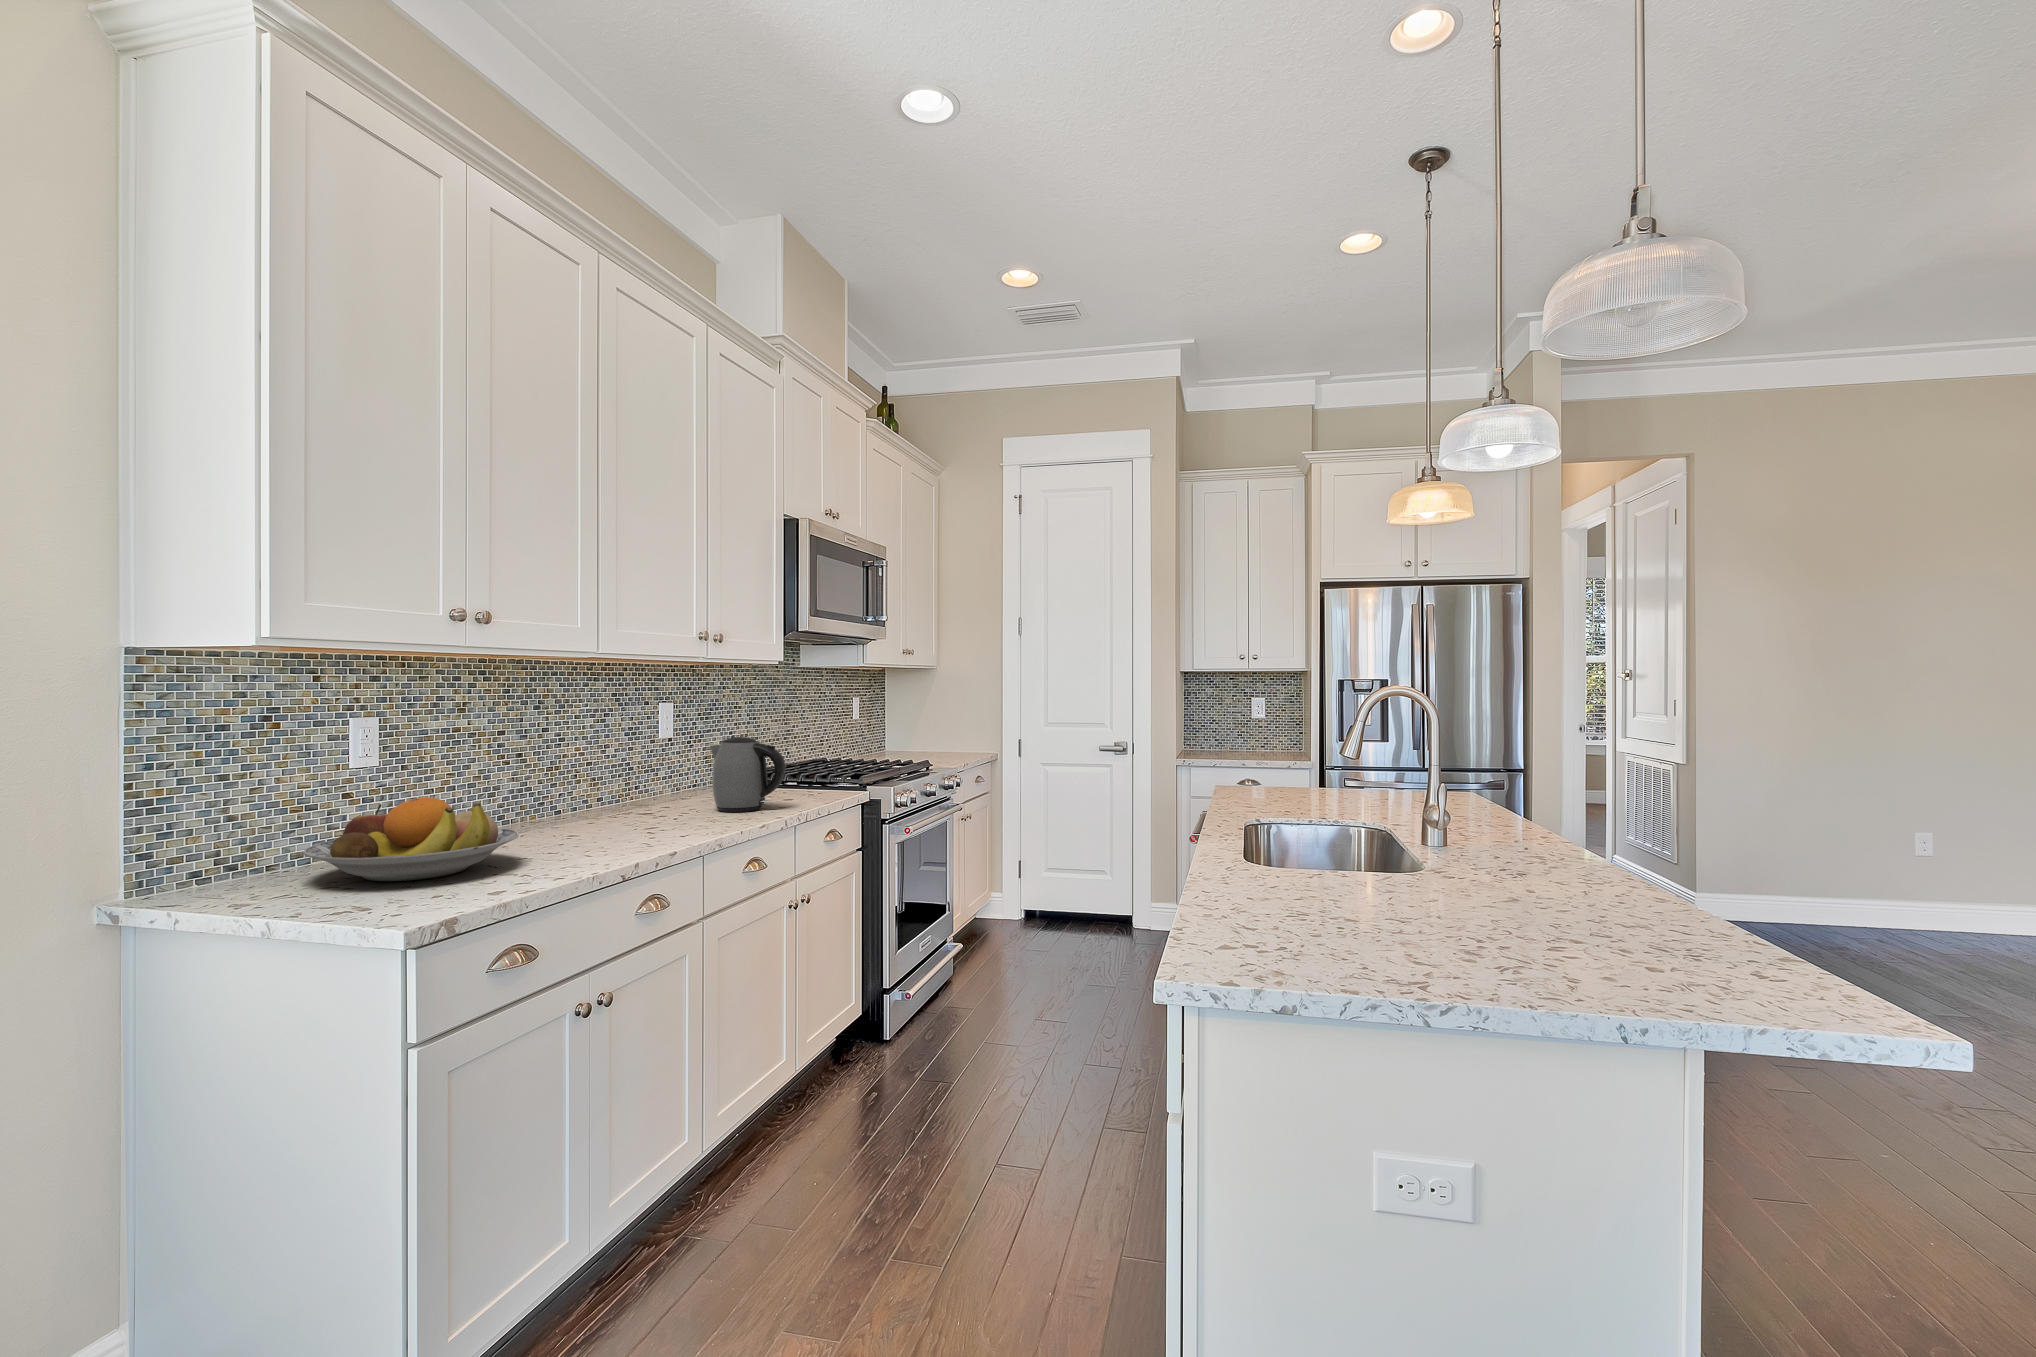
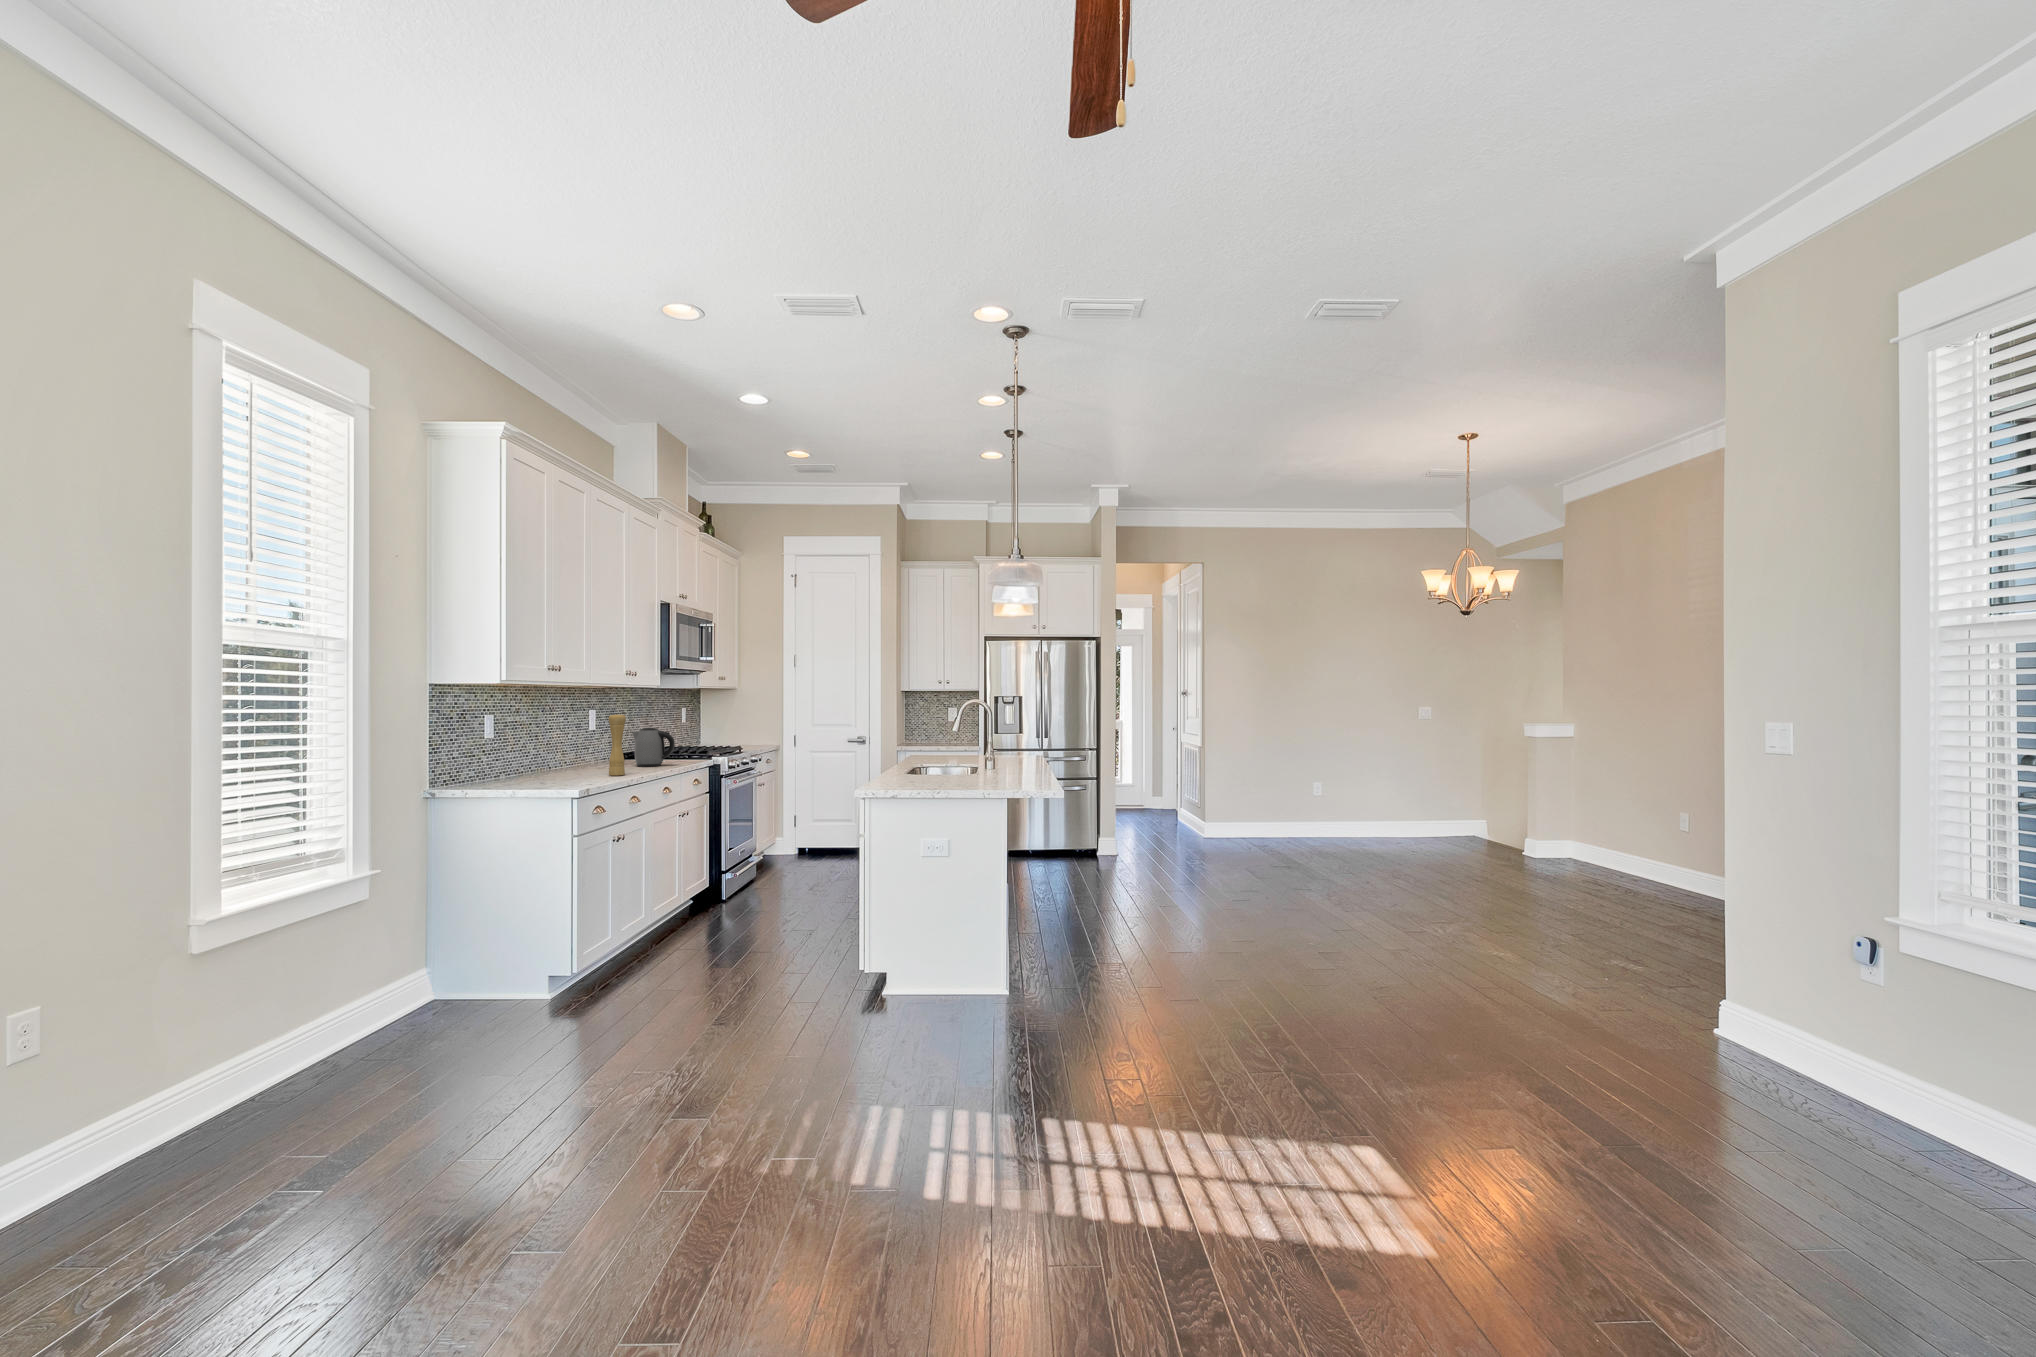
pepper mill: none [608,714,645,849] -> present [609,714,626,776]
fruit bowl: present [304,797,519,881] -> none [492,749,580,783]

